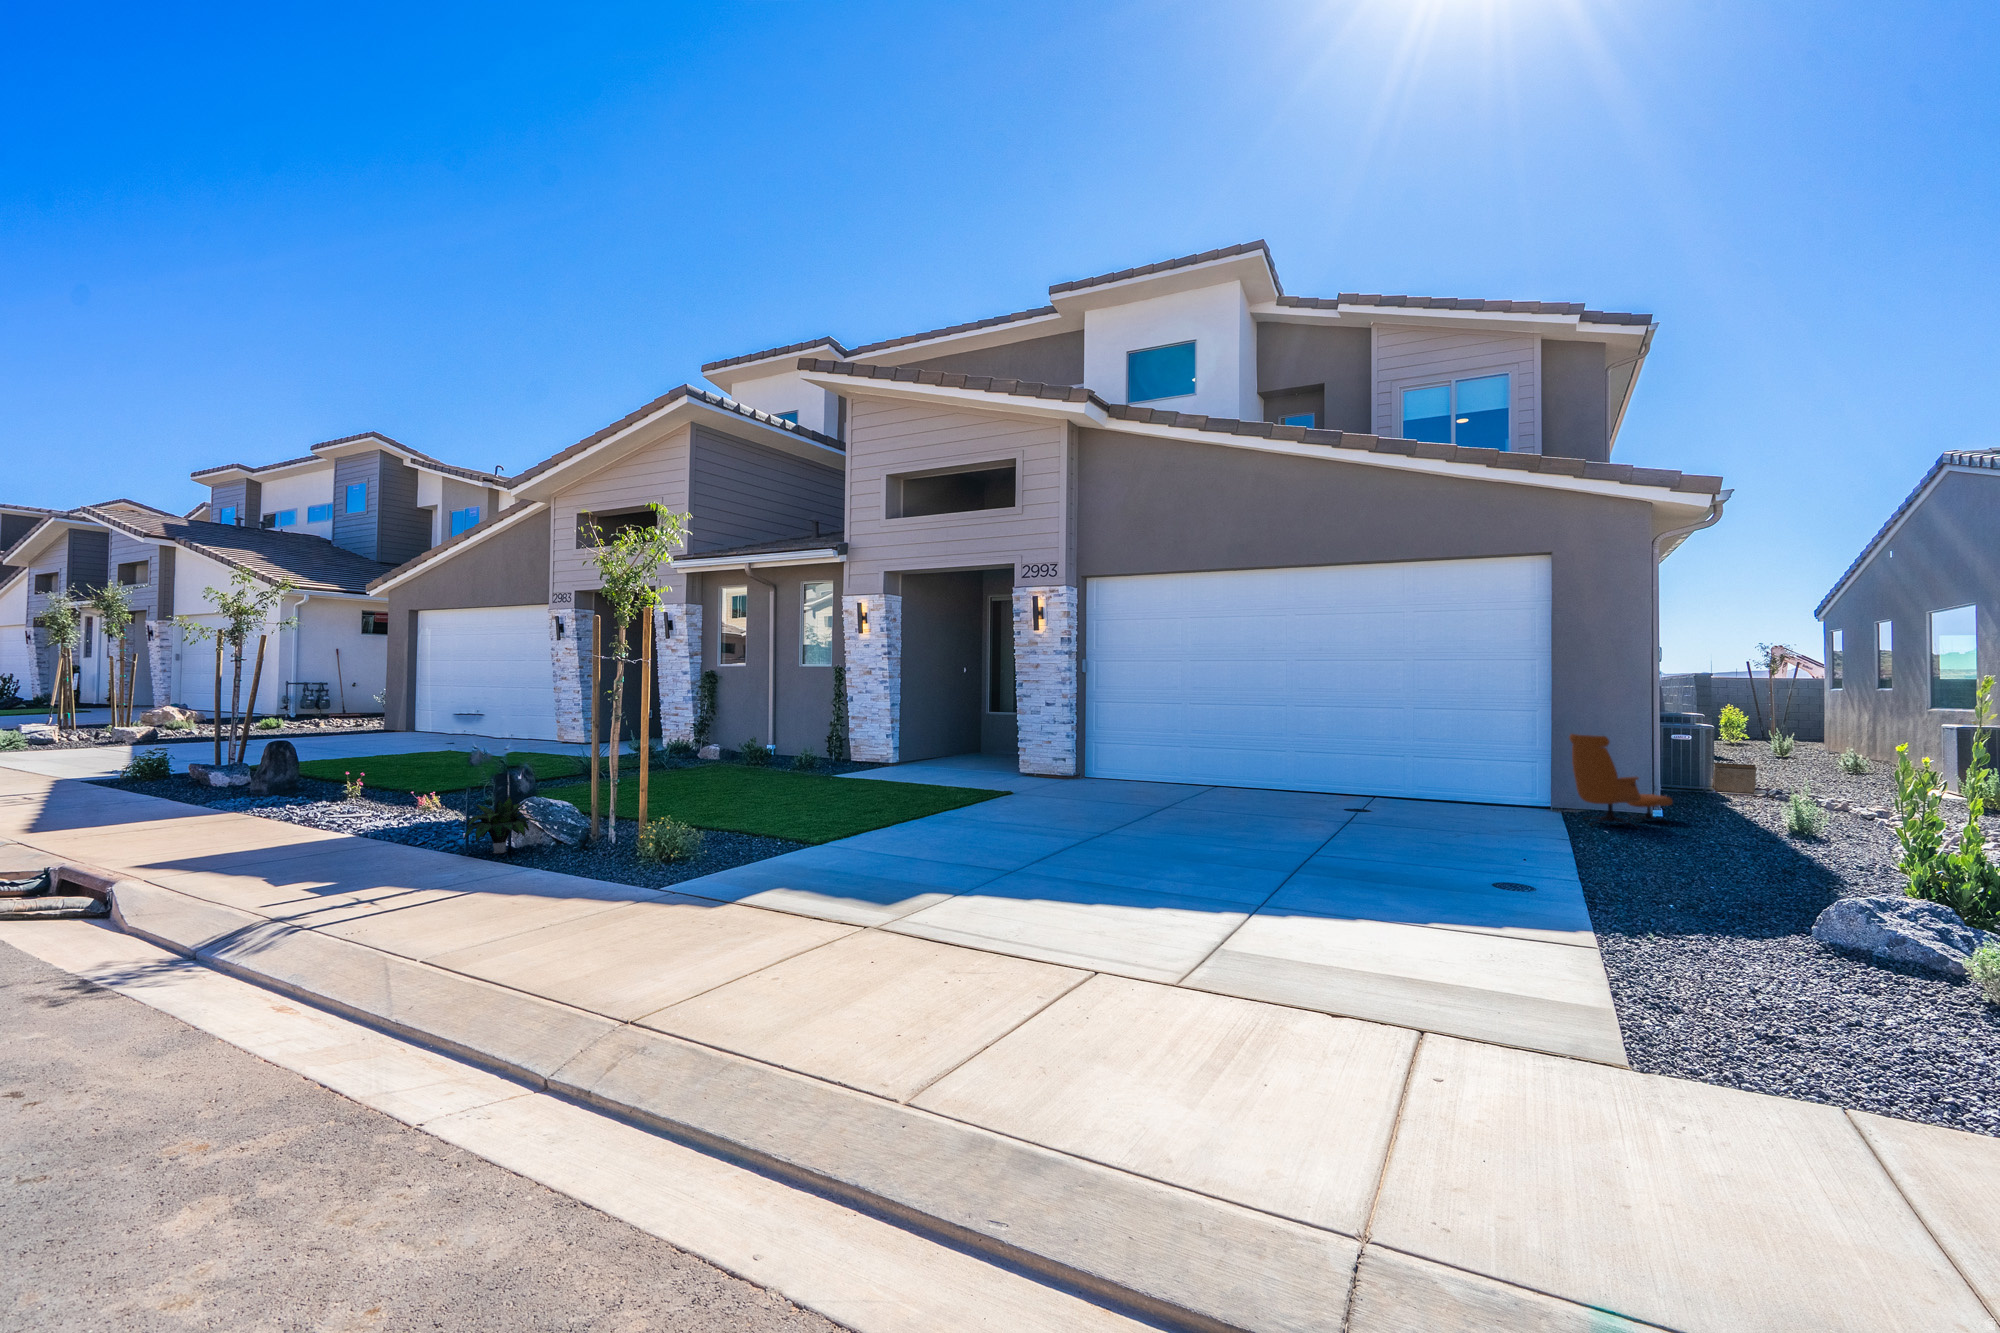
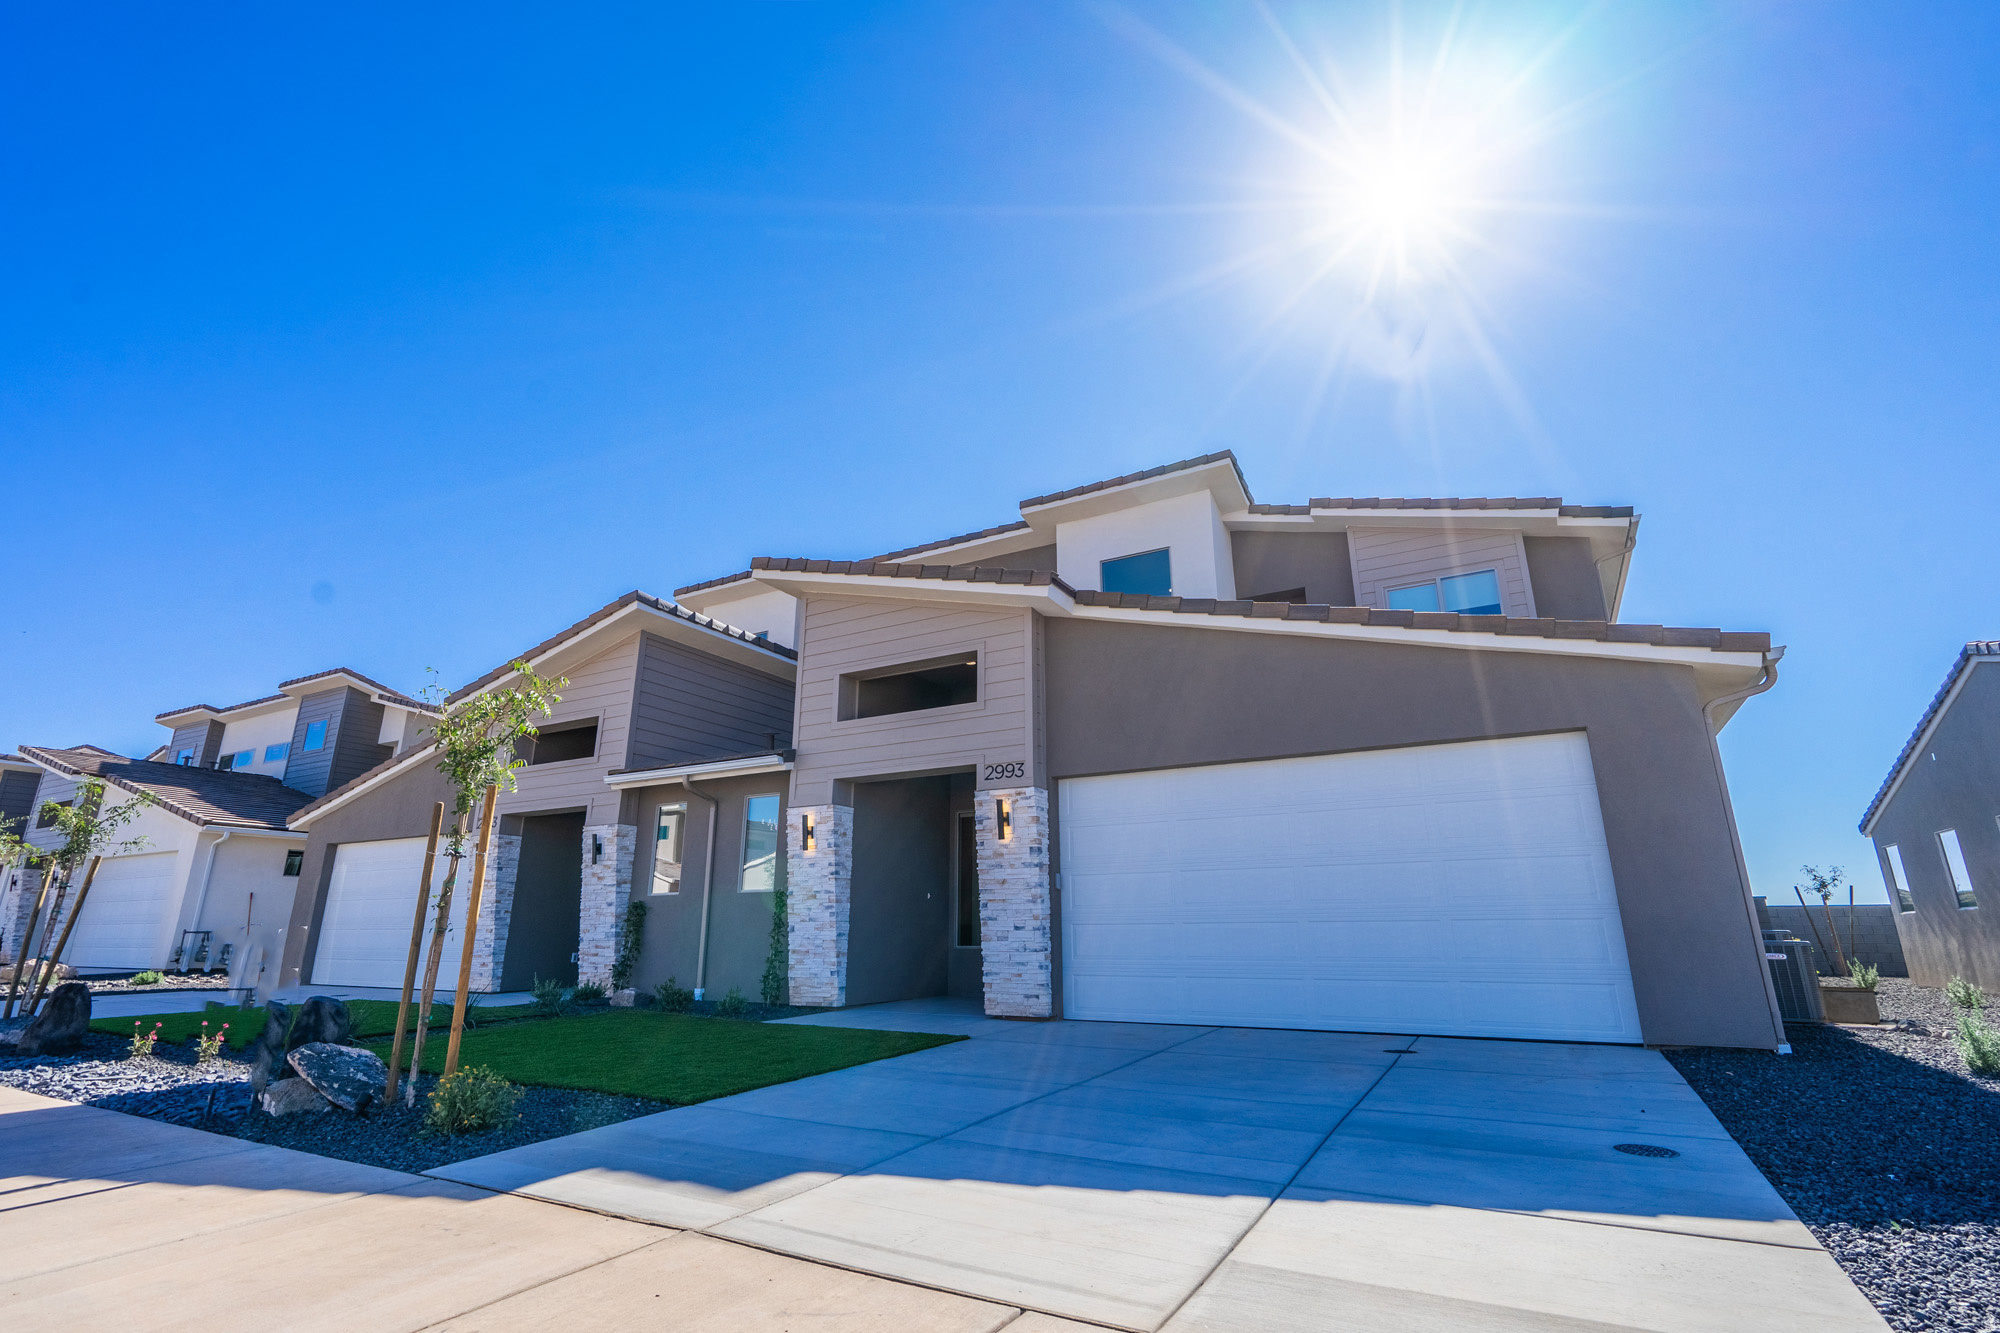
lounge chair: present [1569,734,1672,828] -> none [1662,940,1816,1067]
potted plant: present [464,796,541,853] -> none [183,1038,316,1126]

